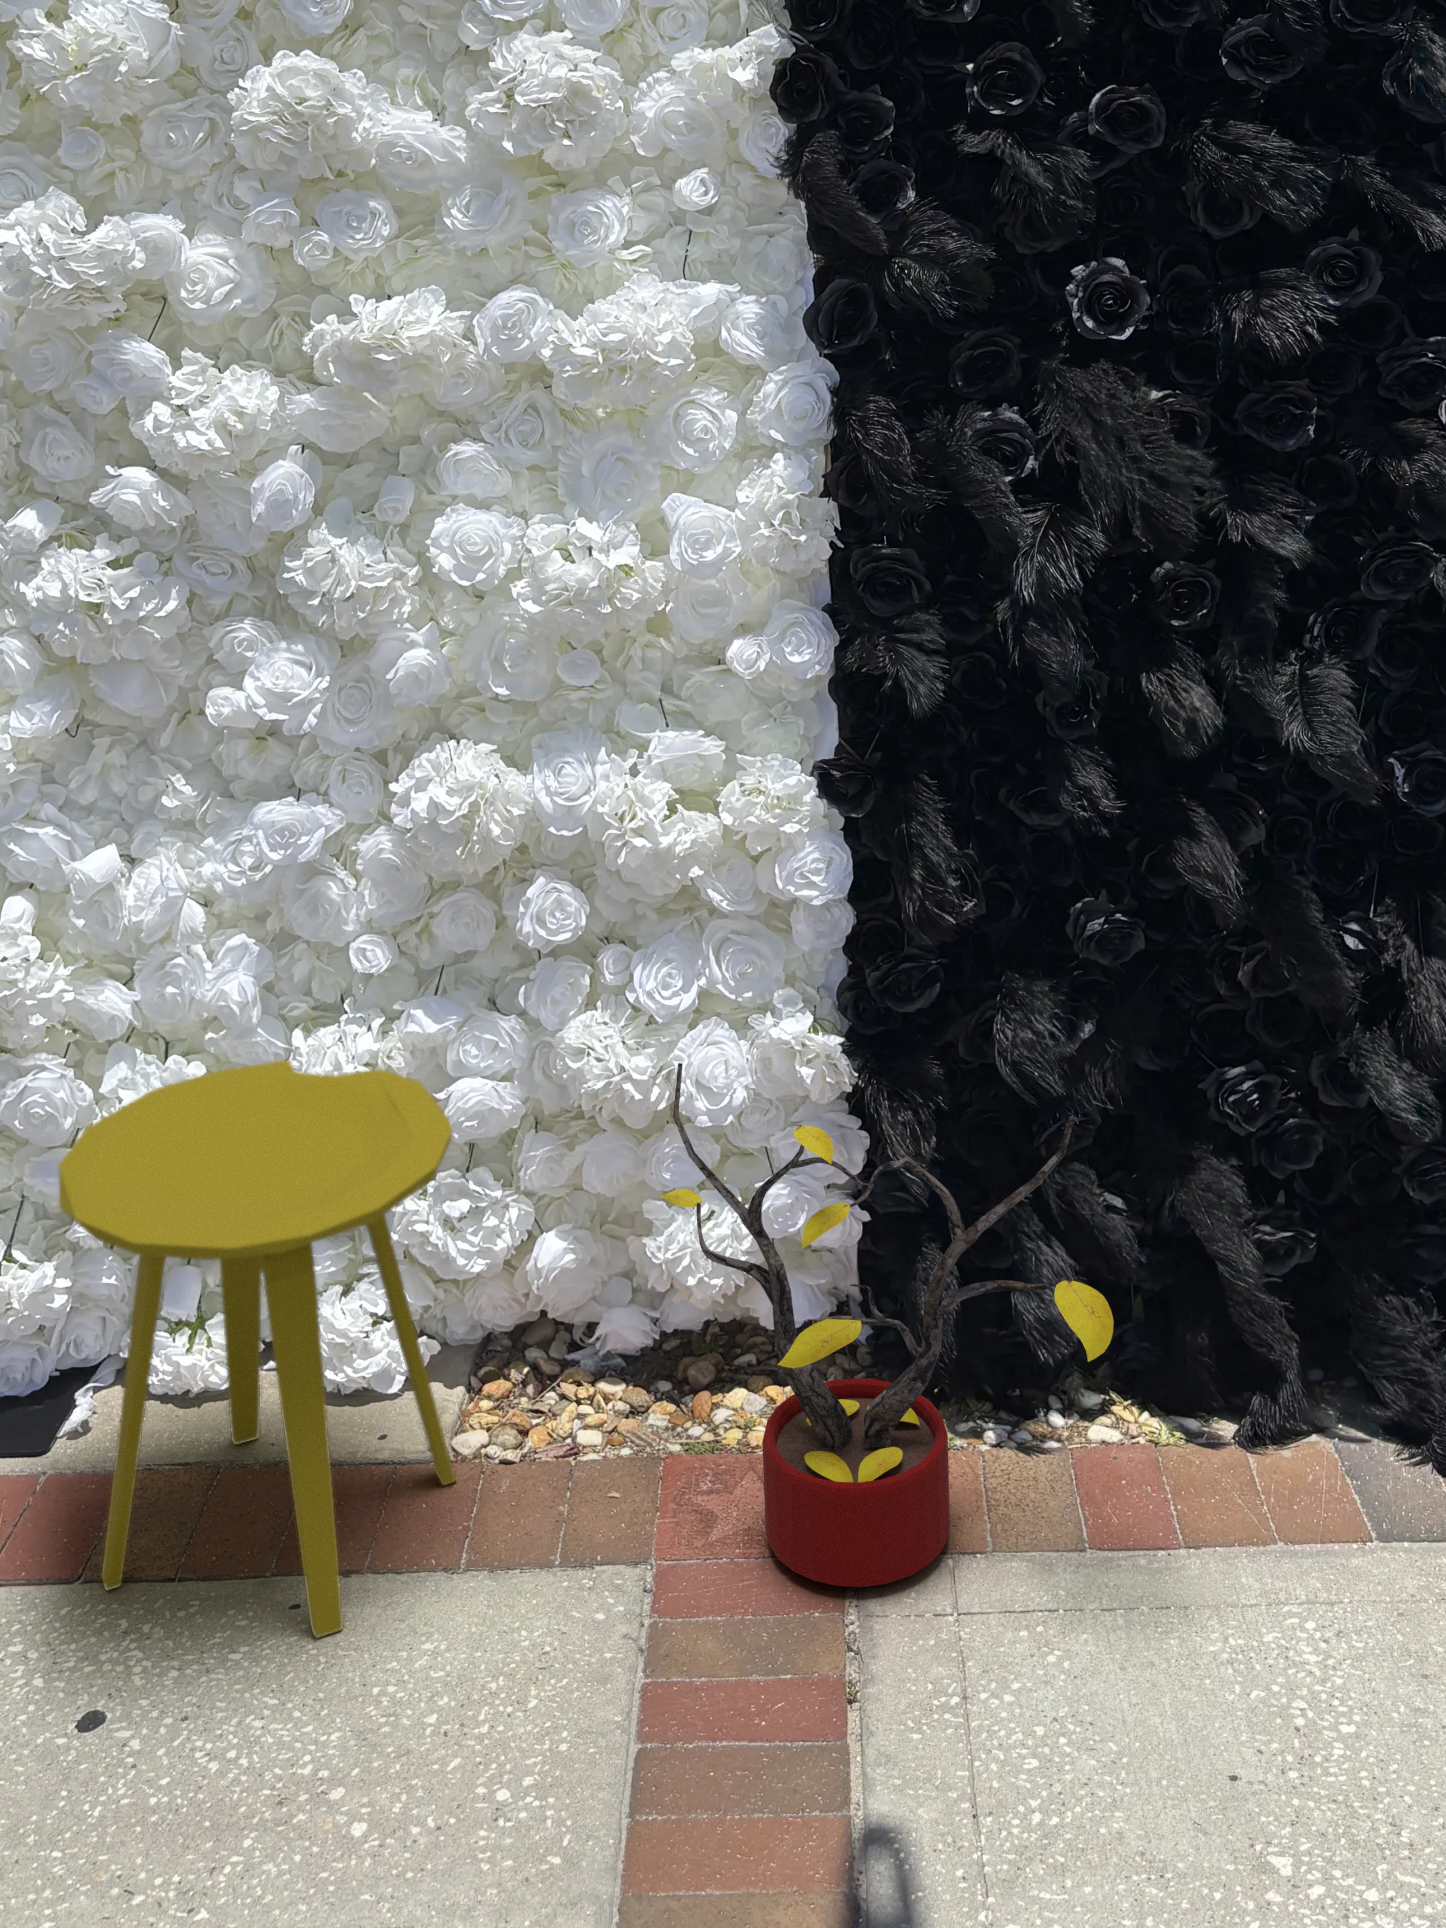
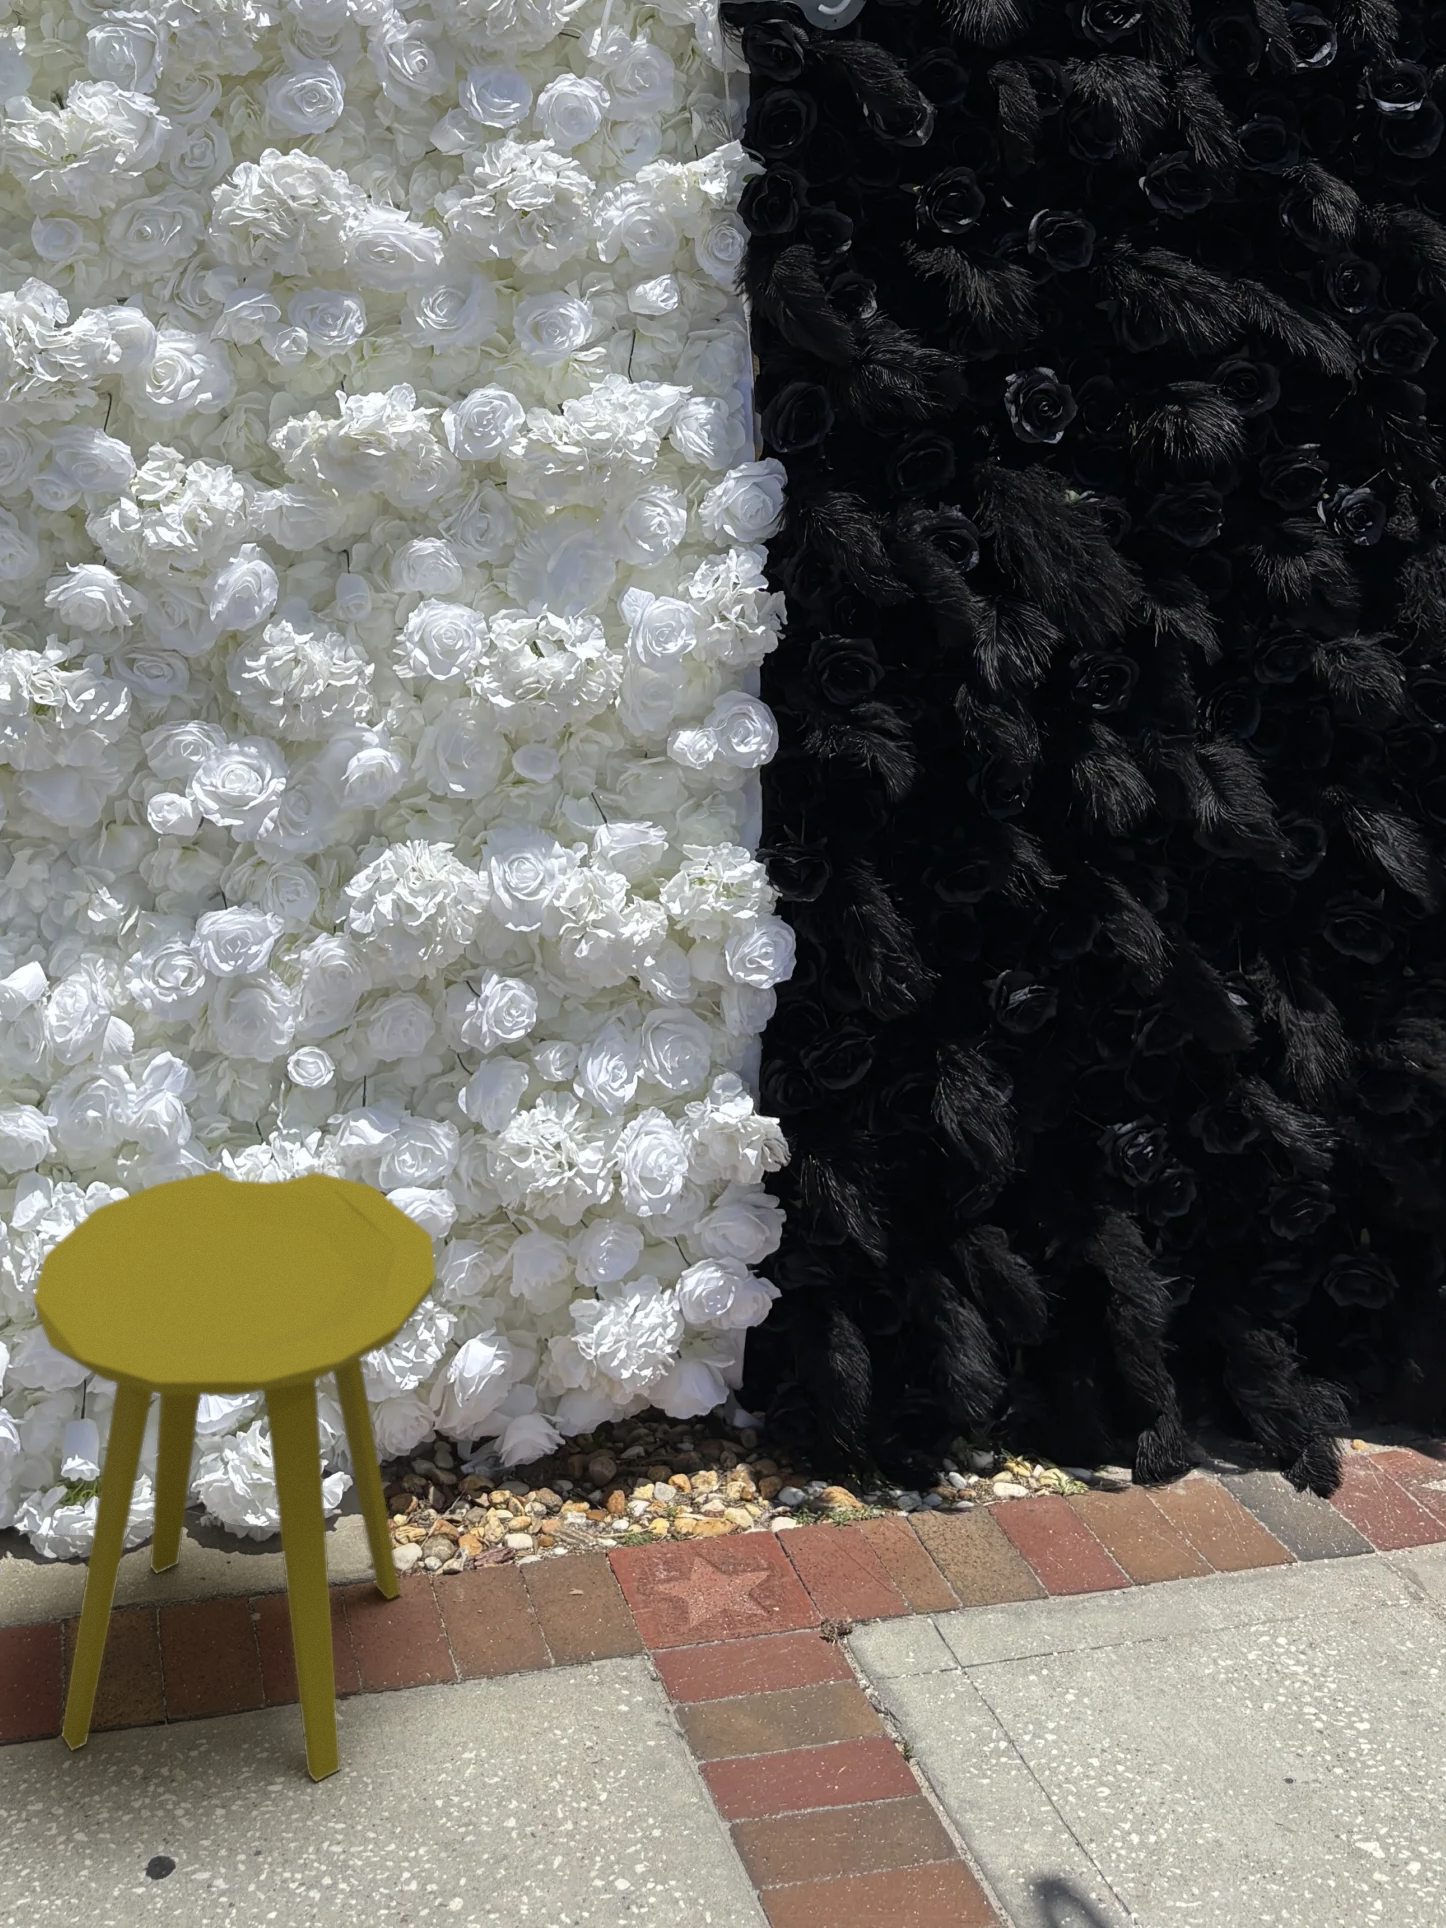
decorative plant: present [661,1063,1114,1587] -> none [600,1155,1091,1673]

